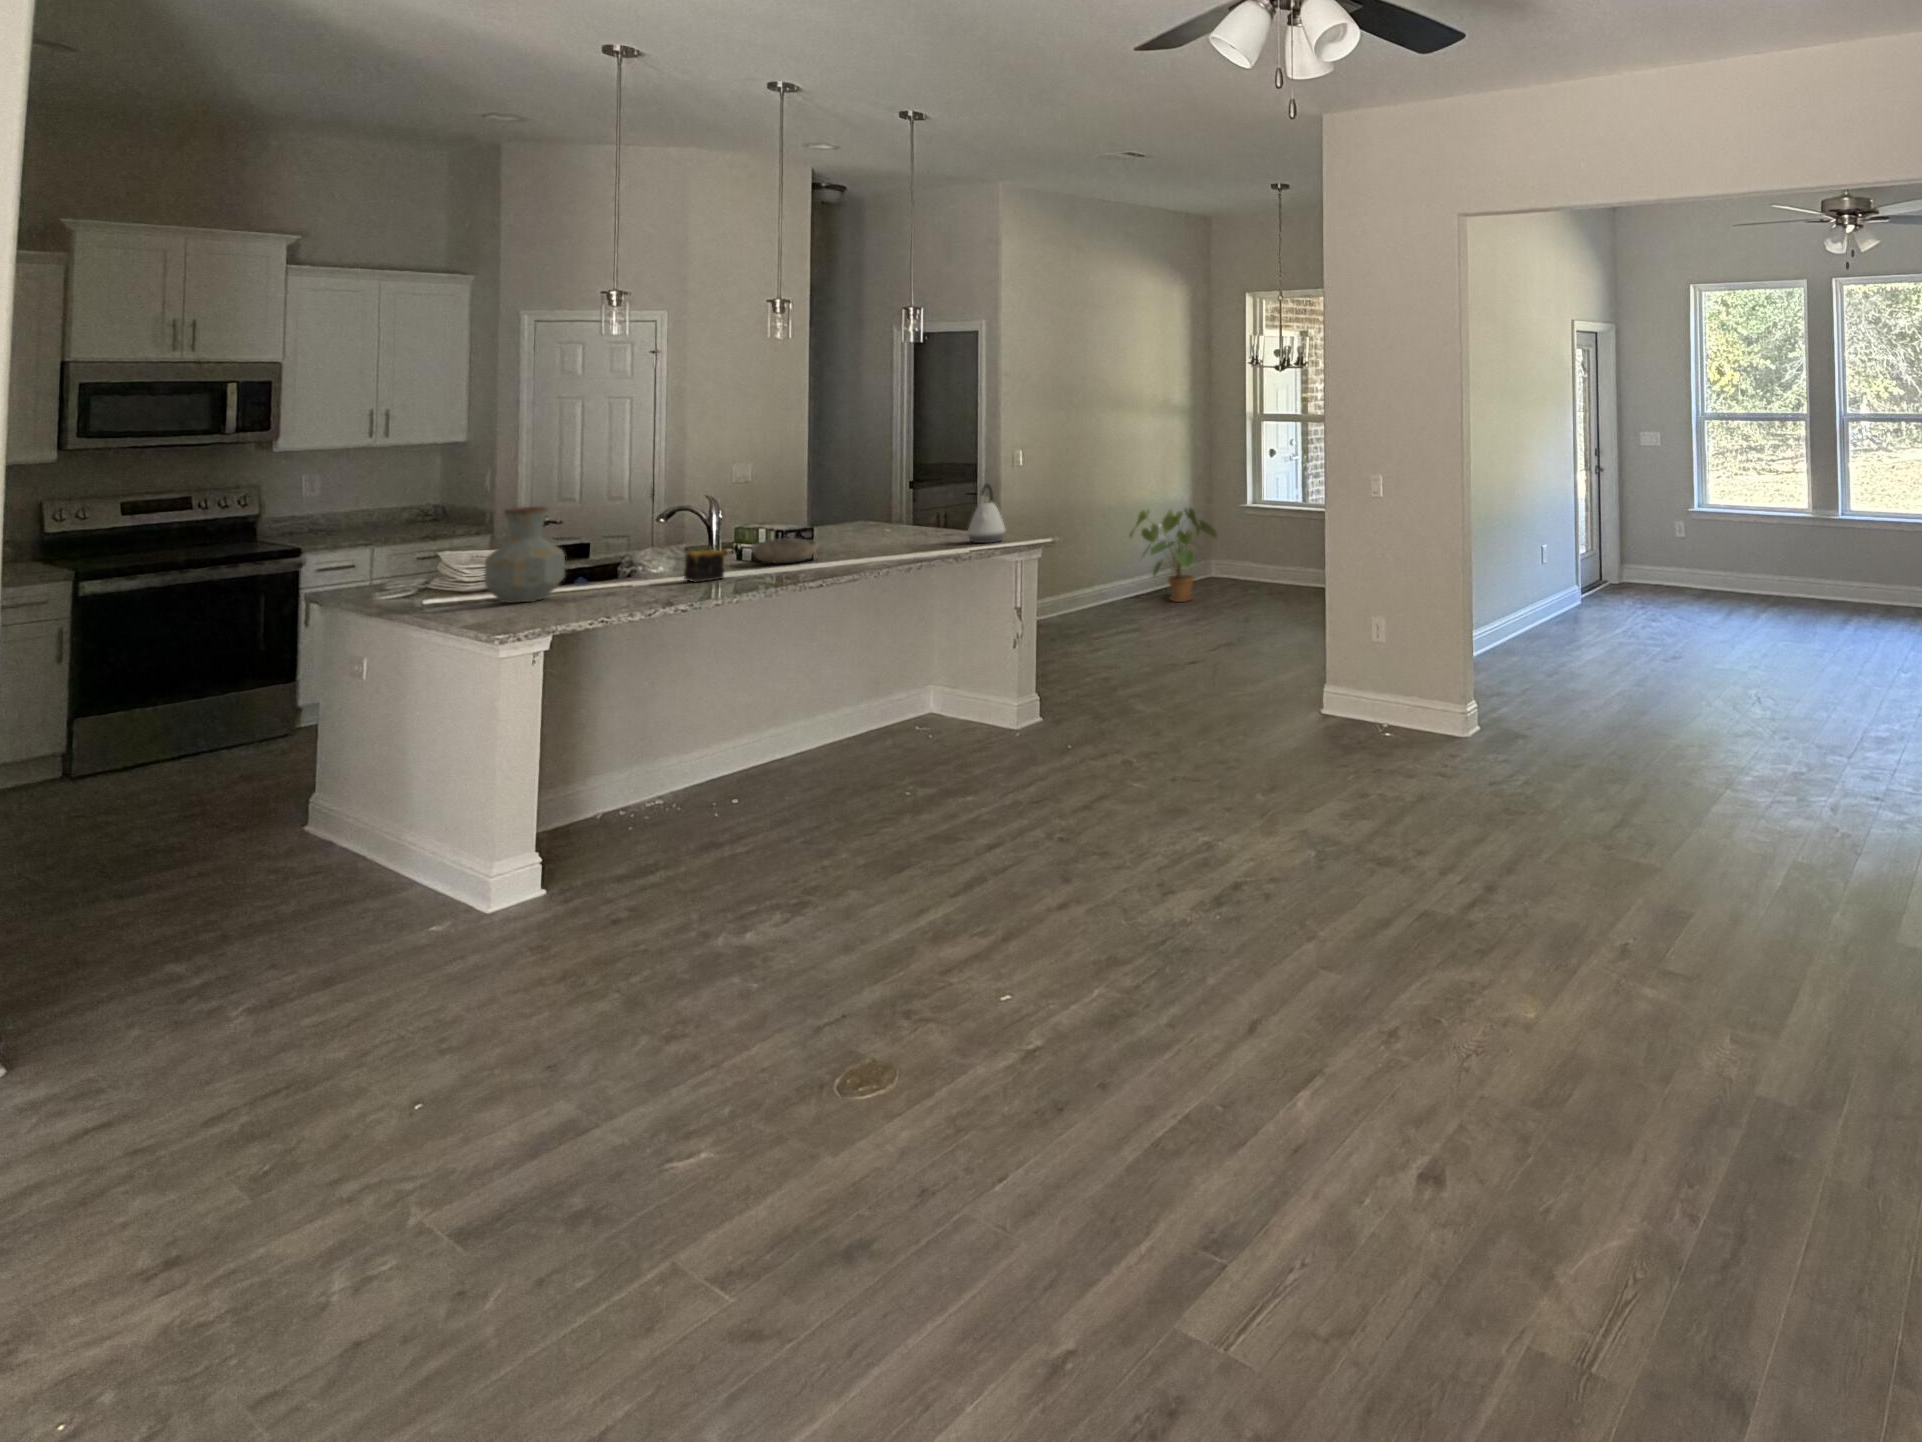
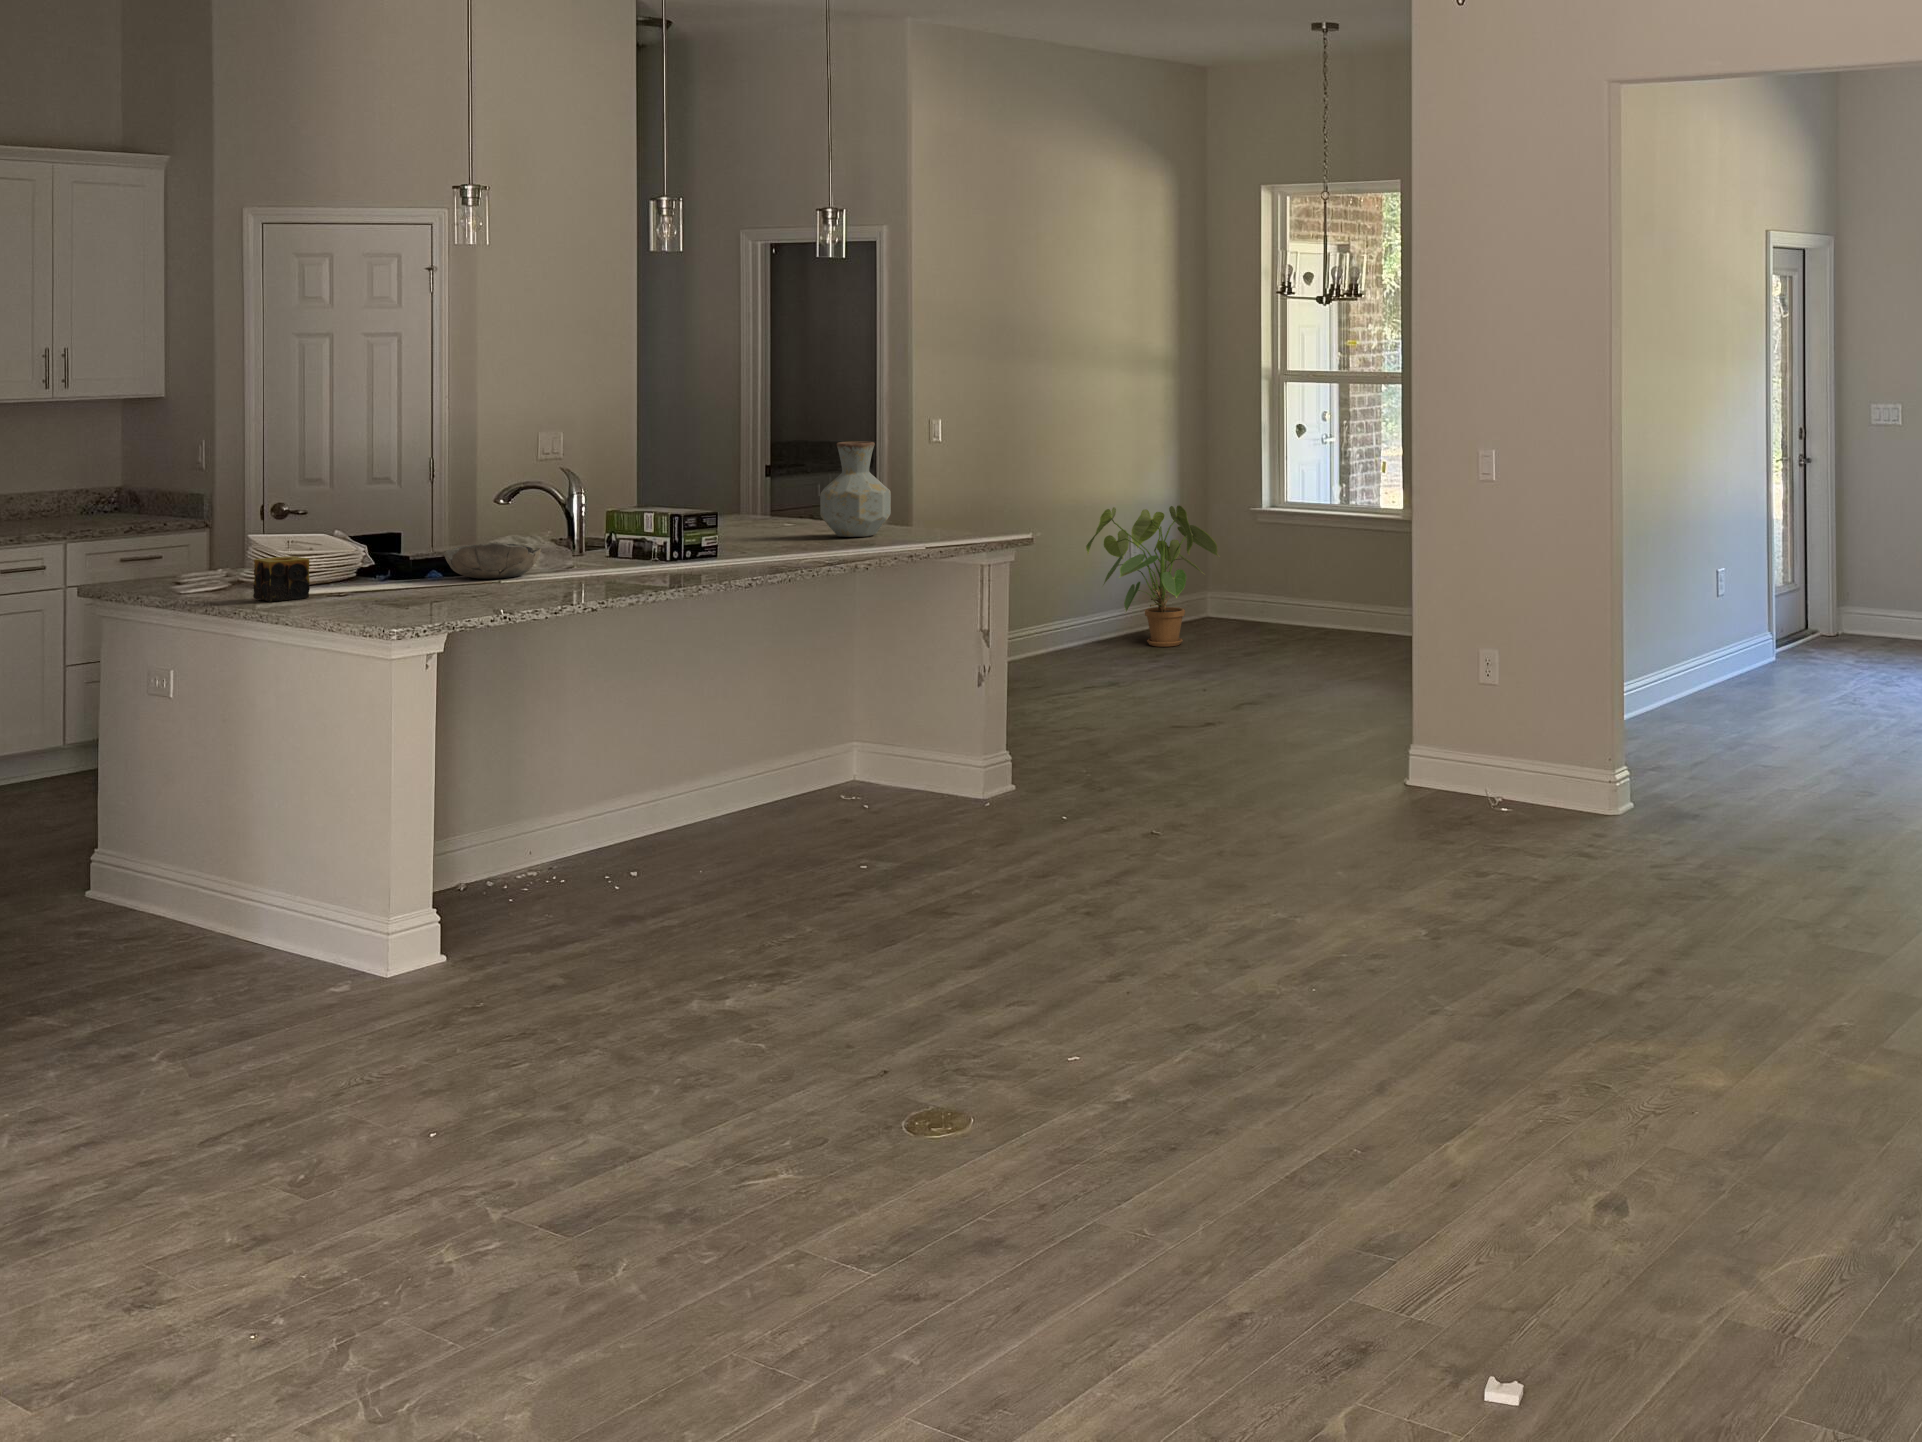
kettle: present [968,484,1005,543] -> none [915,459,967,541]
vase: present [484,507,565,603] -> present [820,441,891,537]
bowl: present [751,538,819,563] -> present [444,542,541,579]
candle: present [684,549,724,582] -> present [253,556,310,602]

